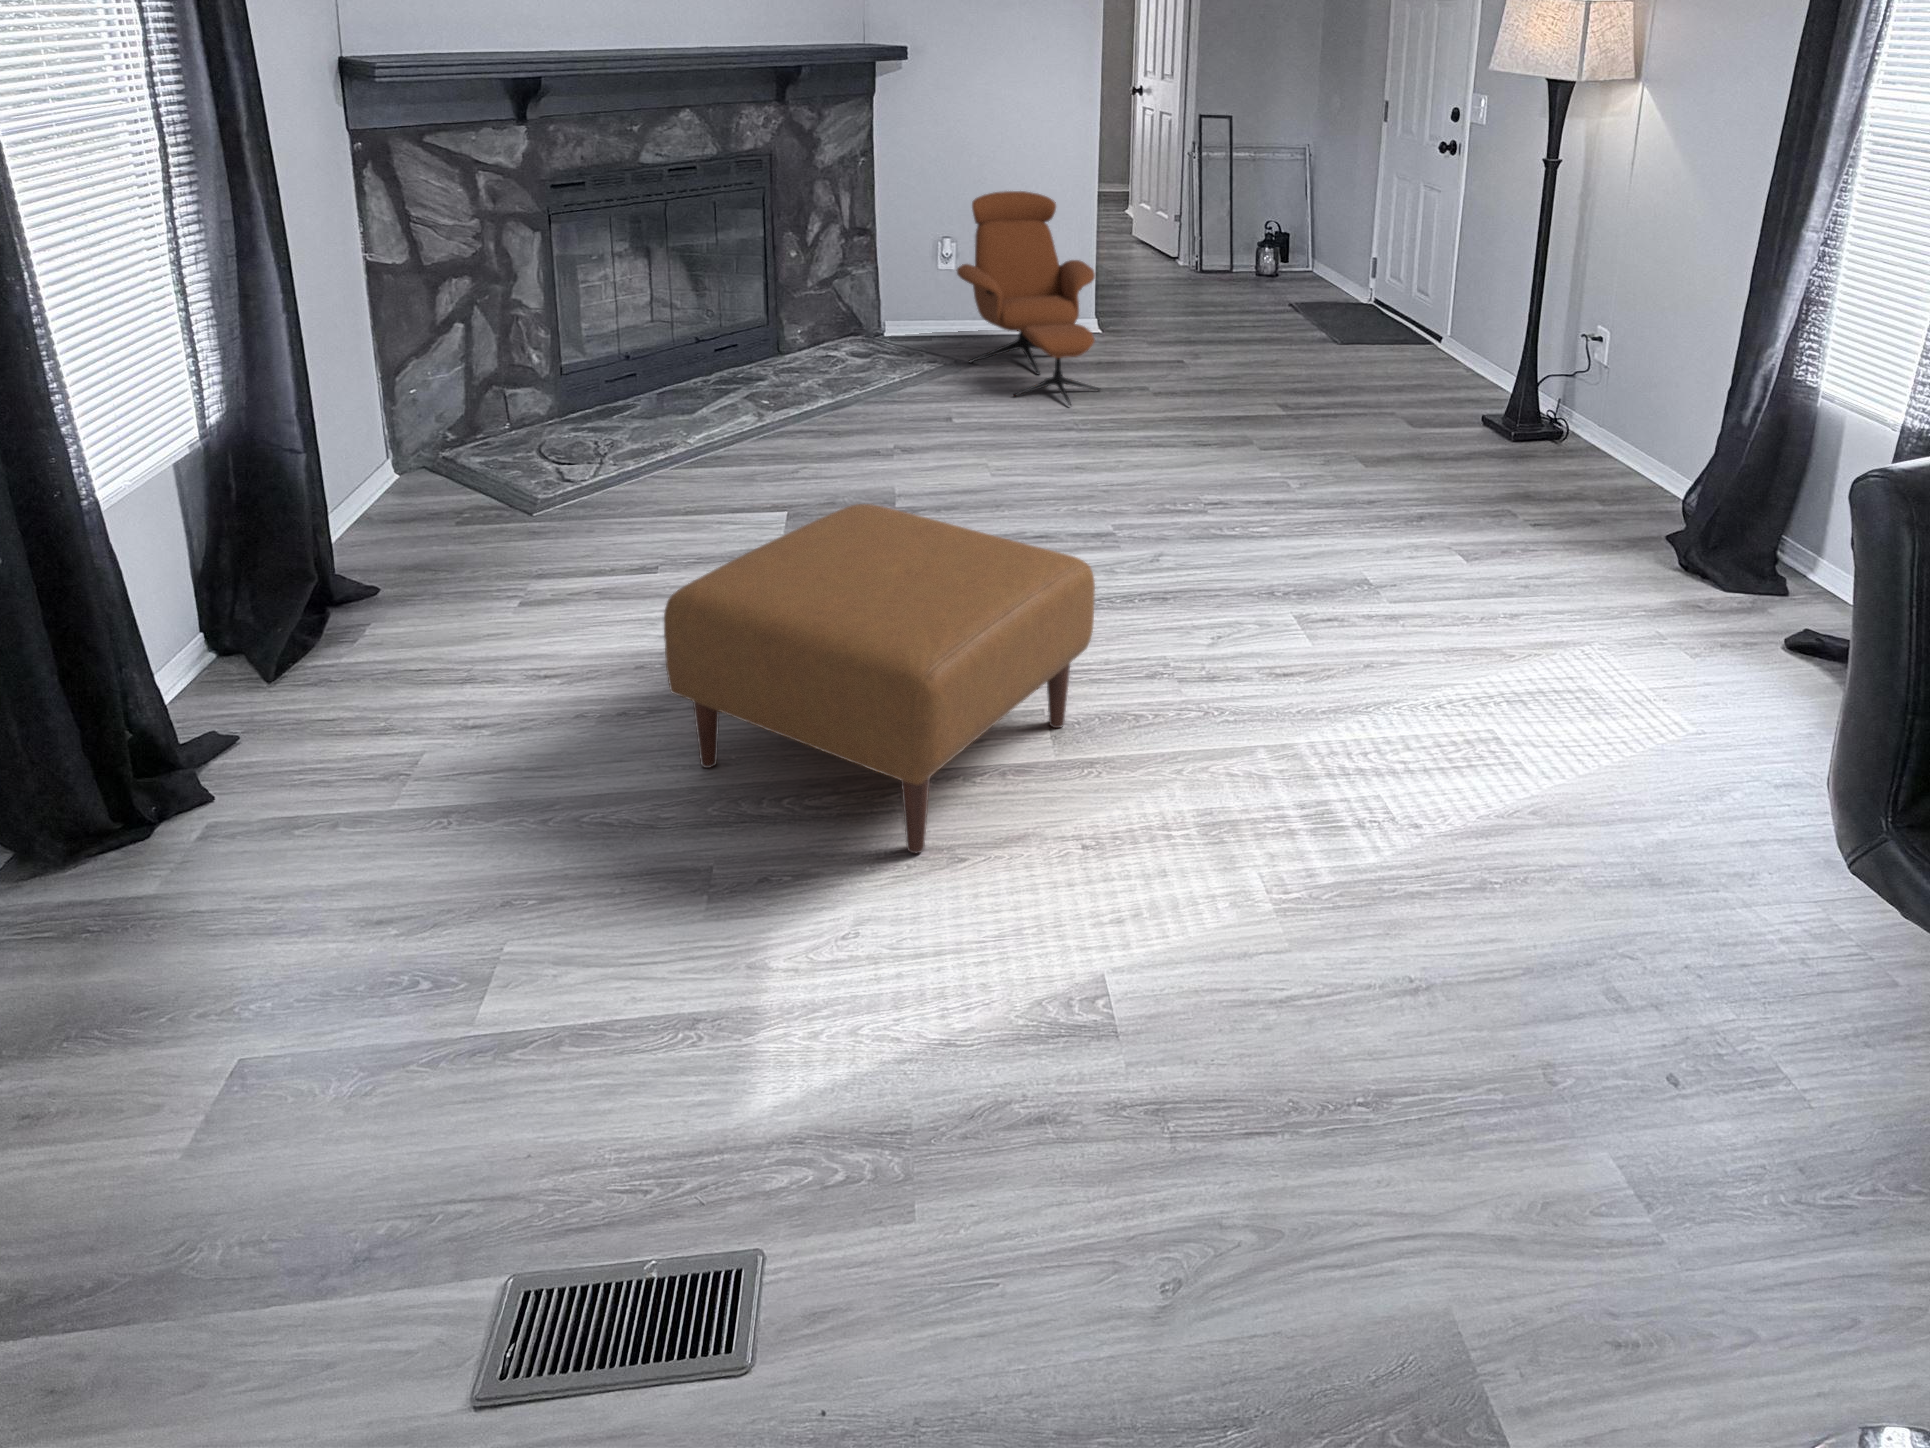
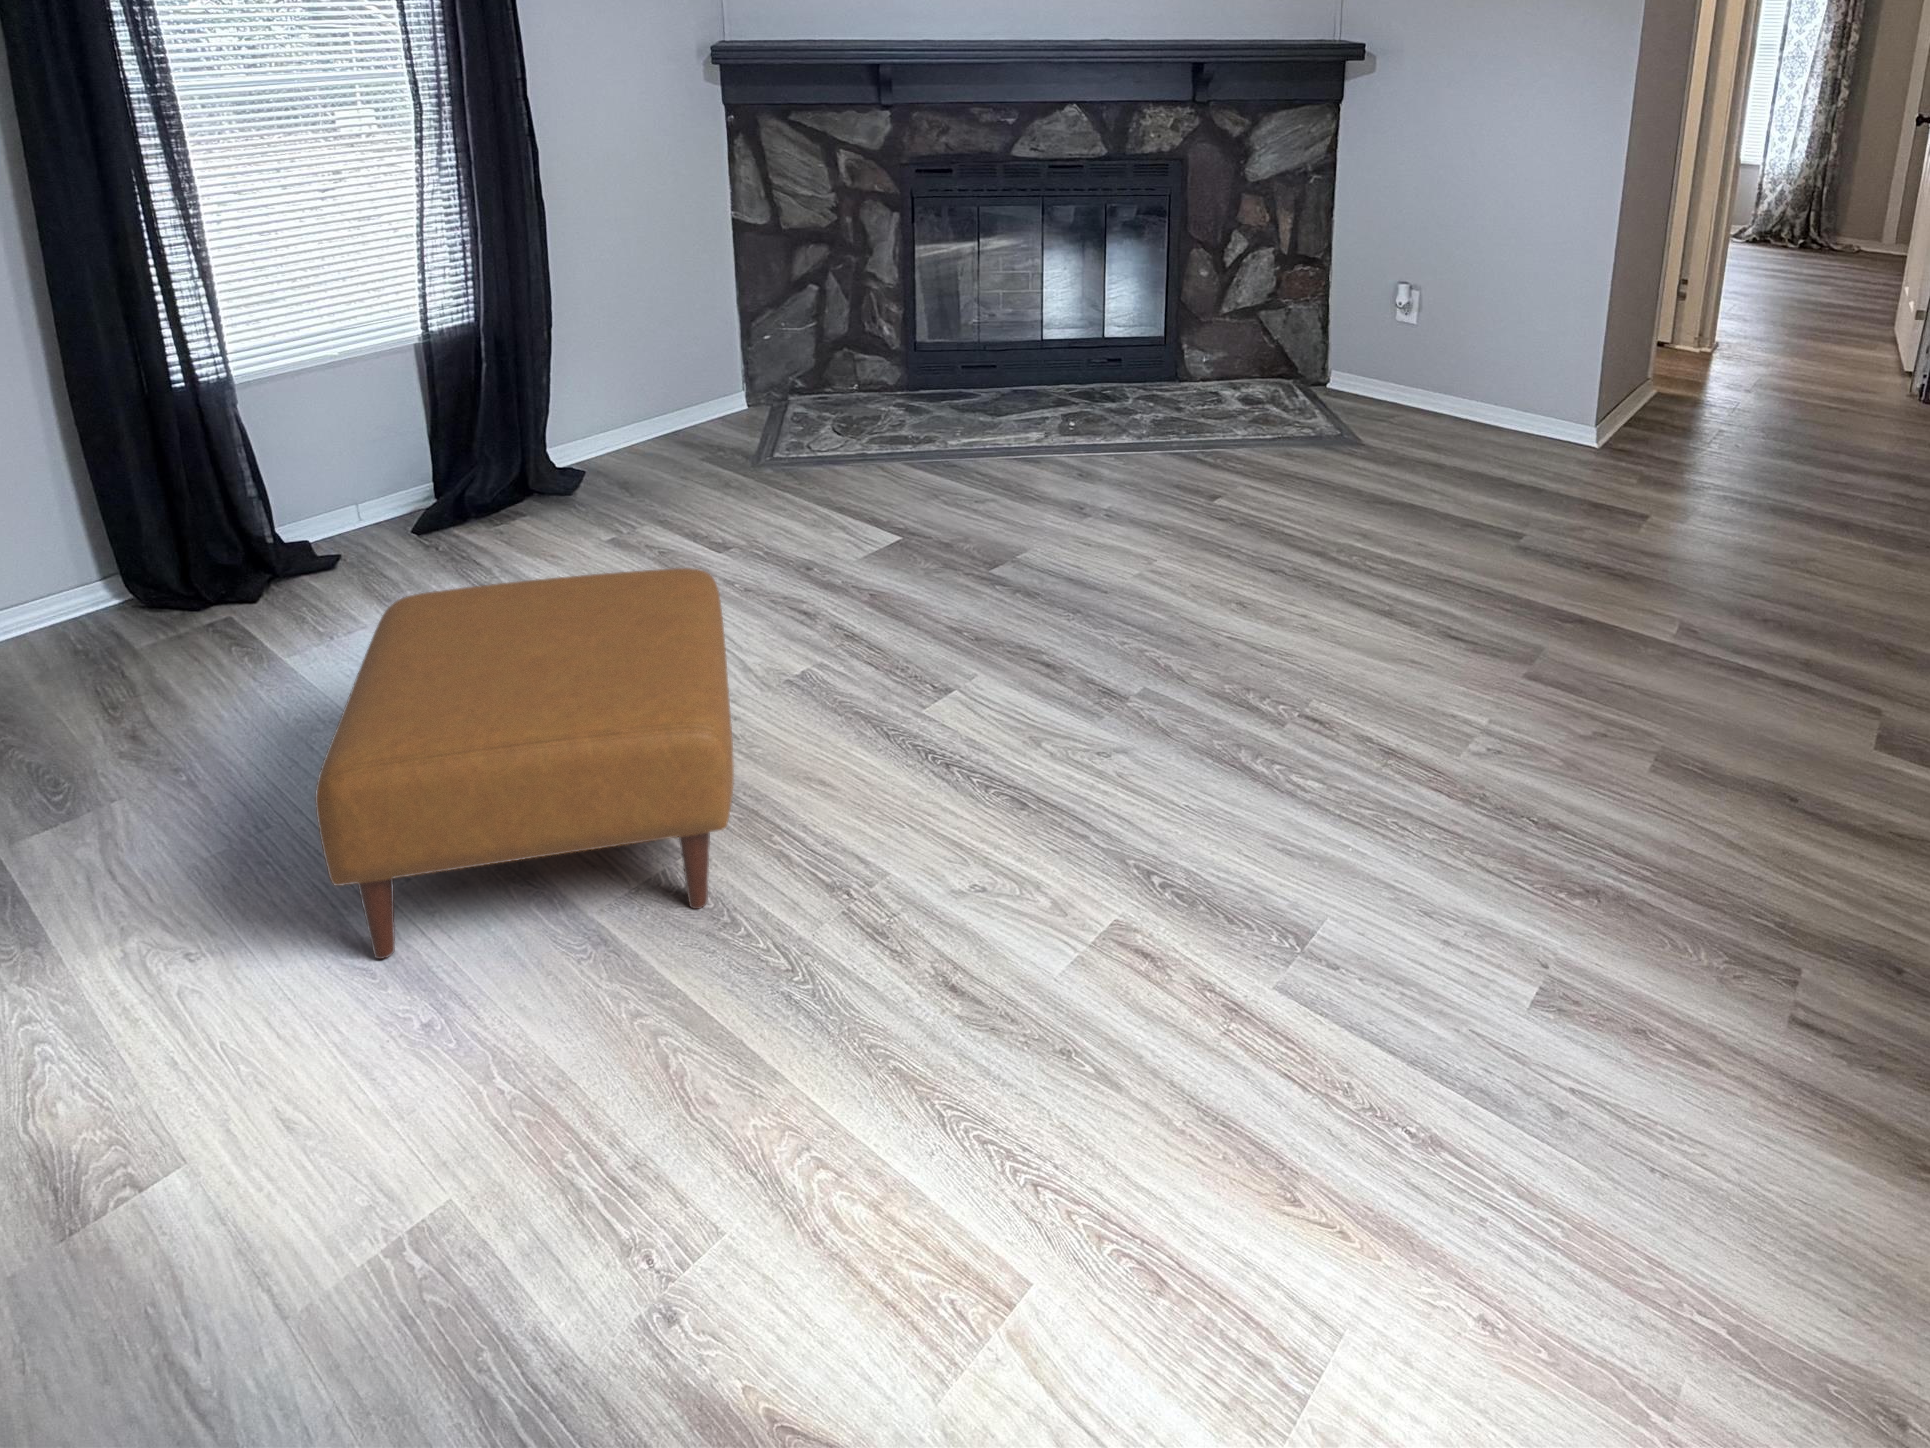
lounge chair: present [957,191,1100,406] -> none [1348,237,1552,535]

